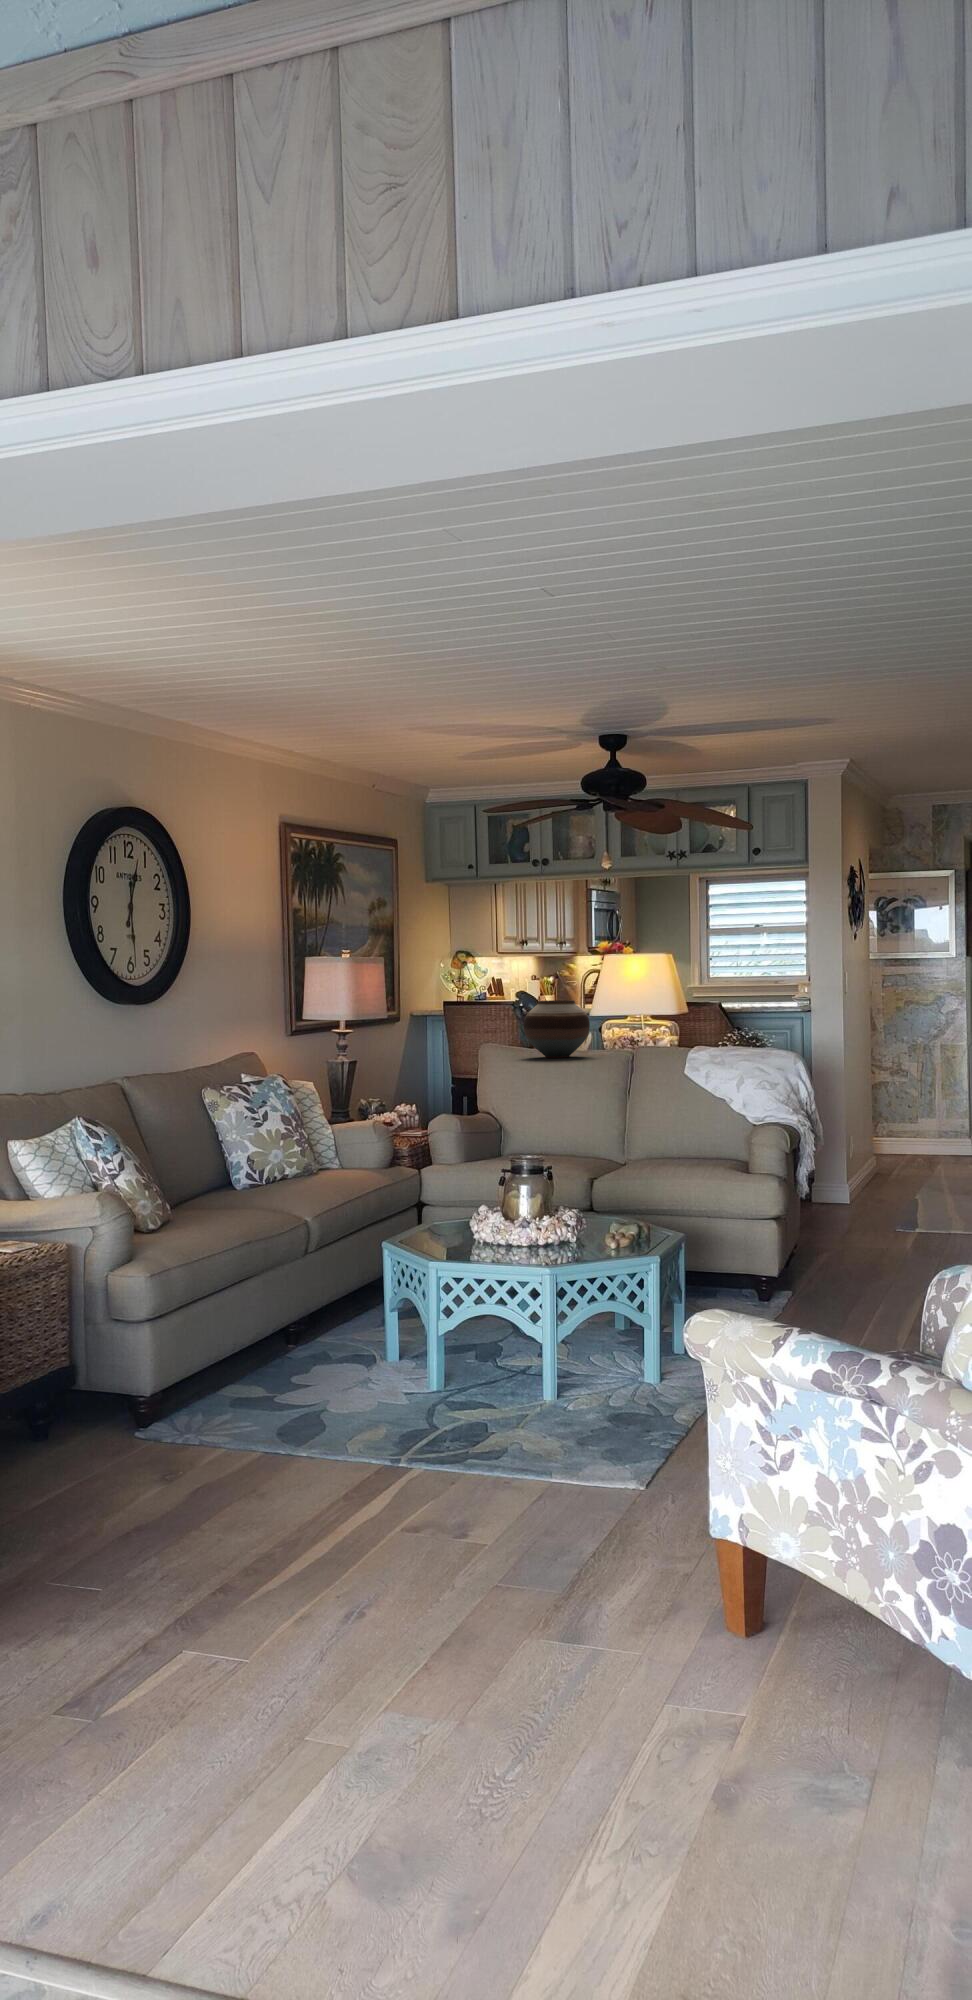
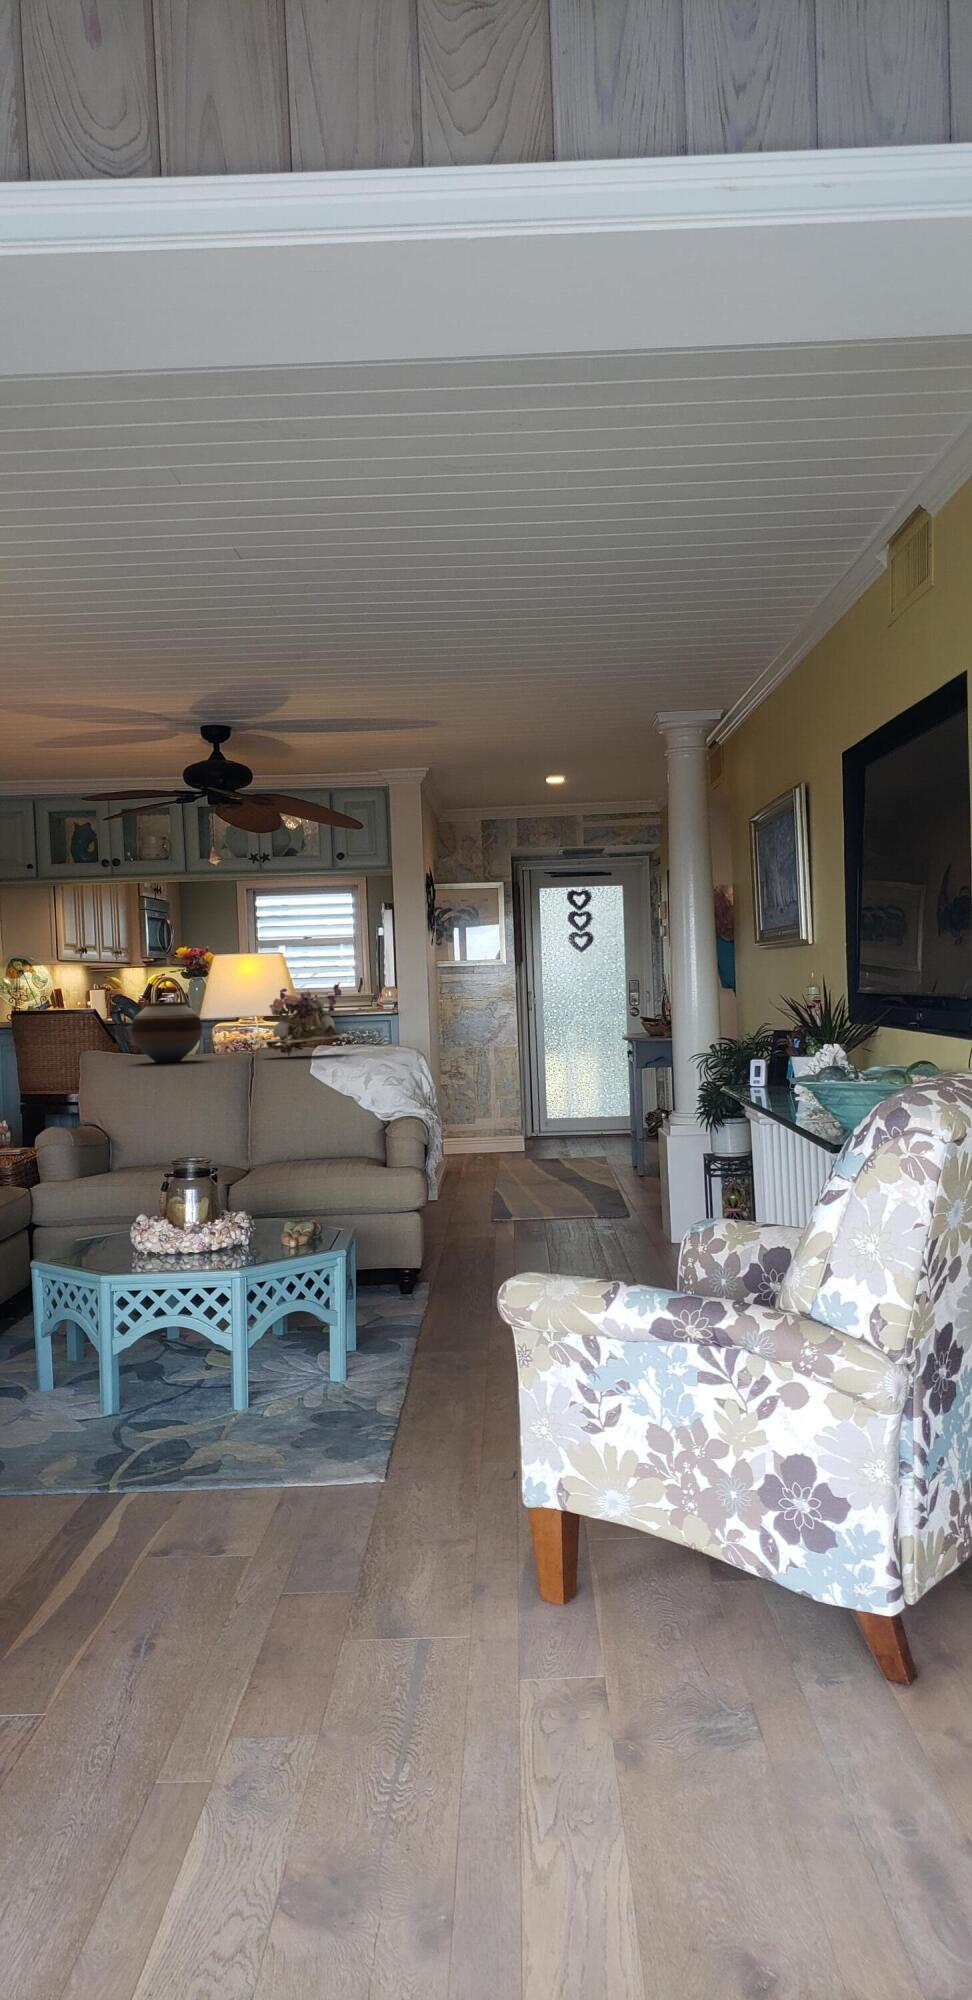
flower arrangement: none [636,984,729,1056] -> present [256,982,347,1056]

